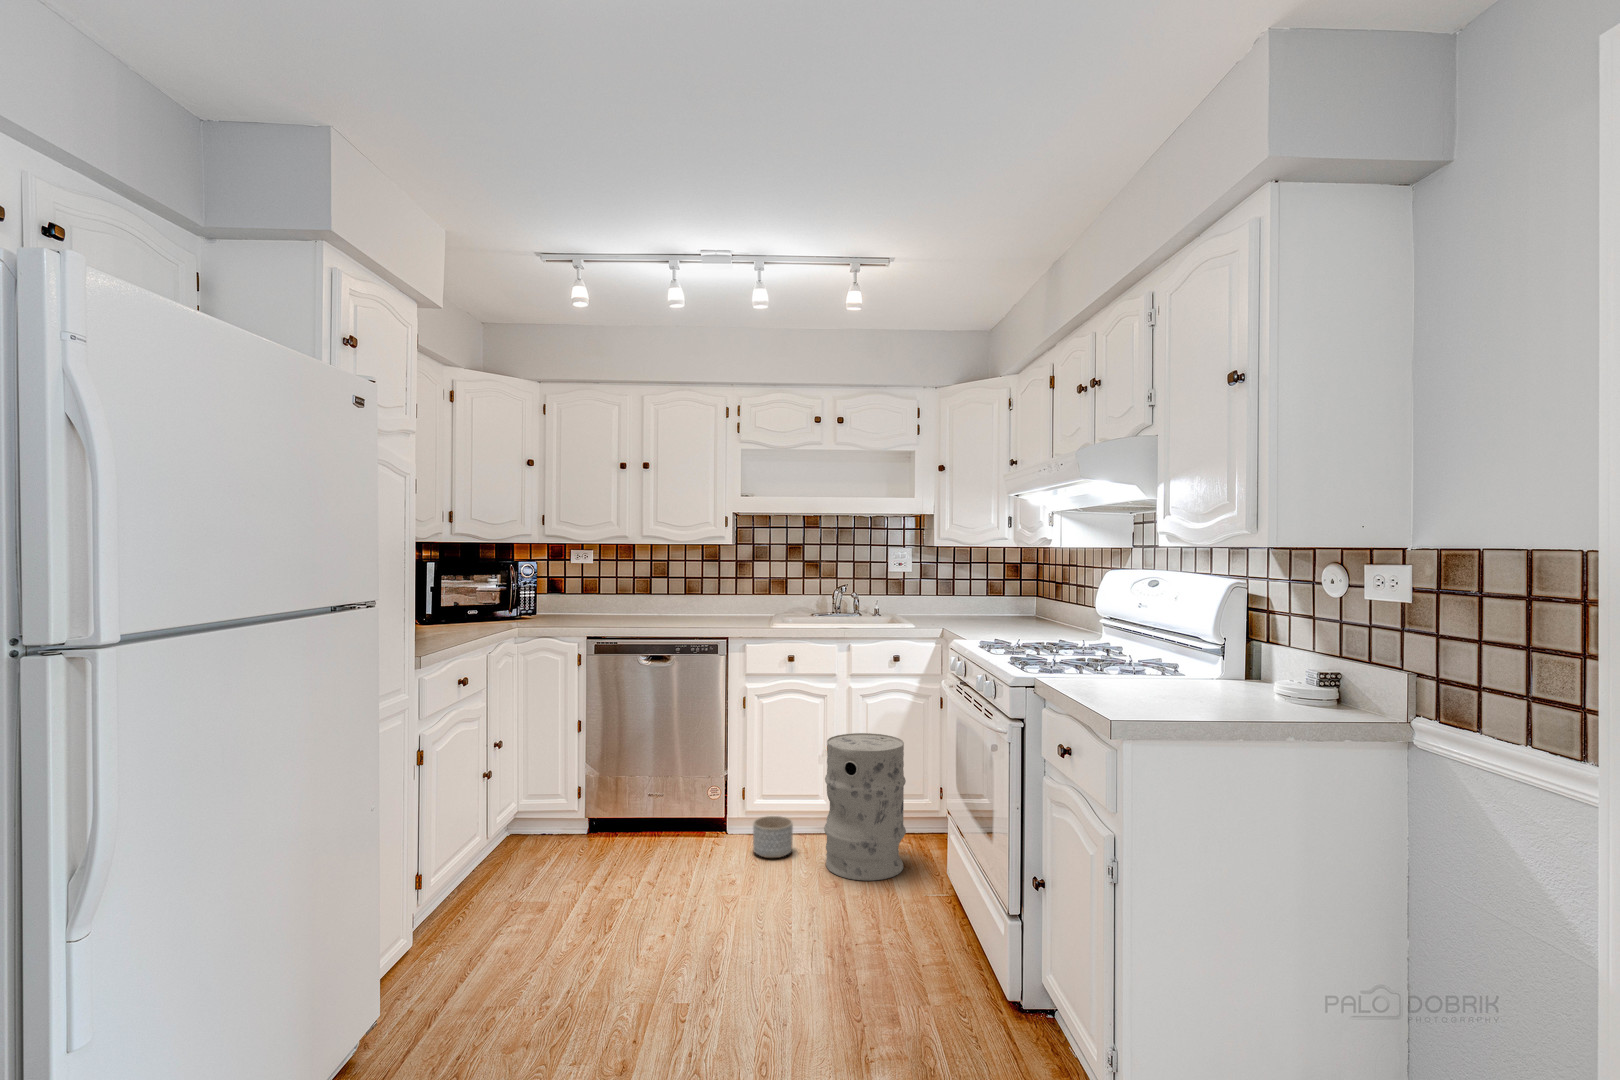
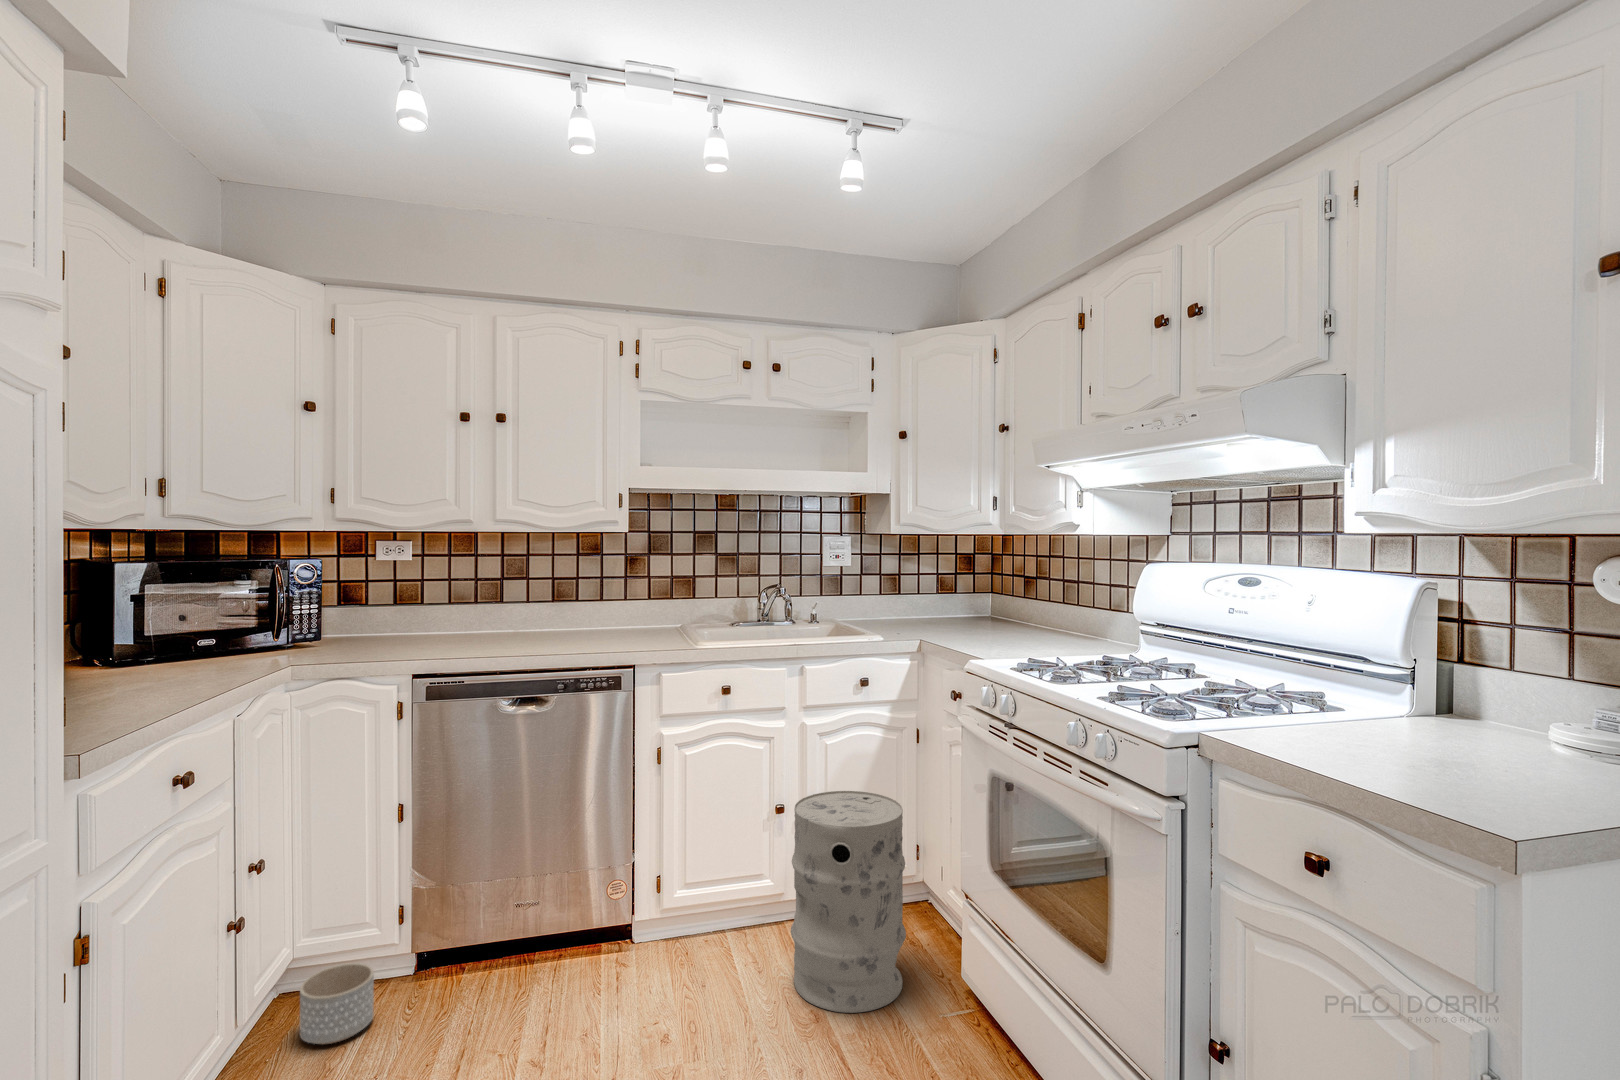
planter: present [753,816,793,858] -> present [300,963,374,1045]

